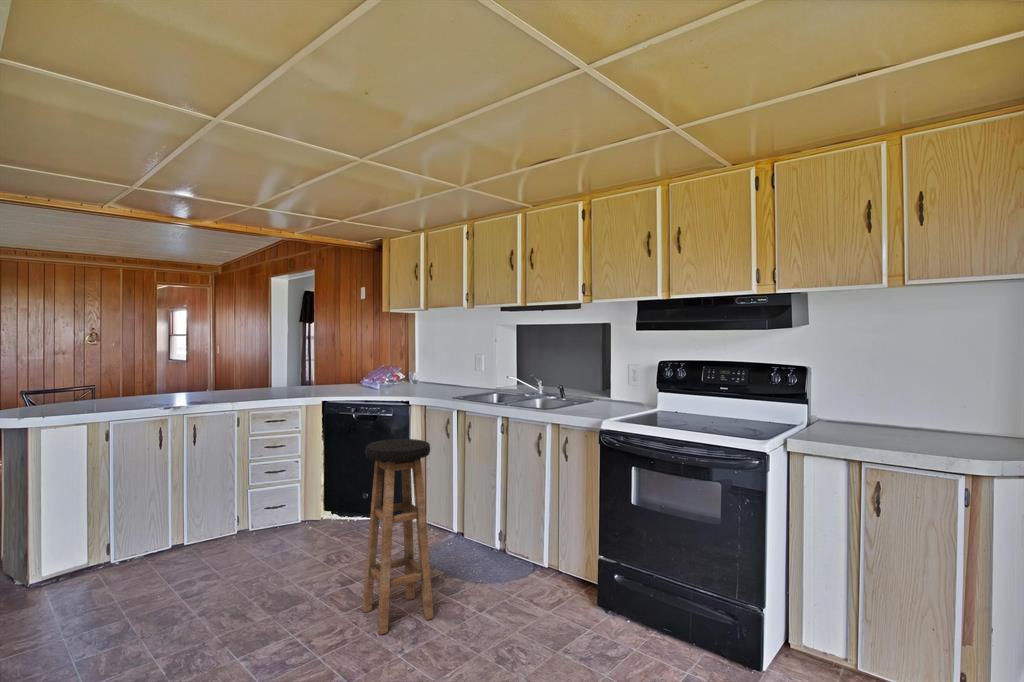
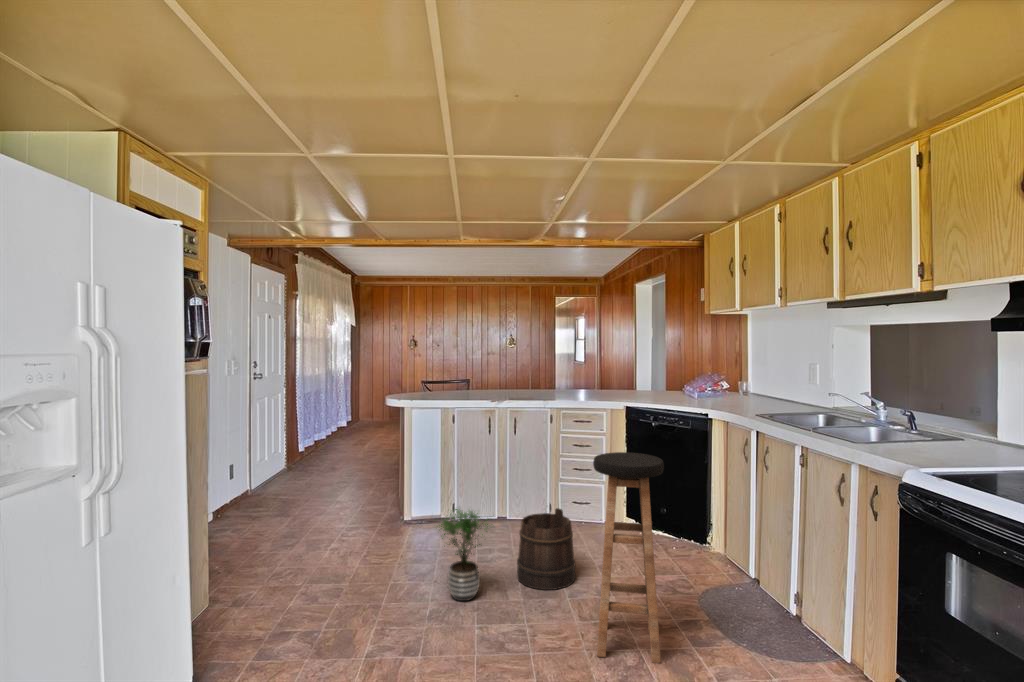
bucket: none [242,512,310,602] -> present [517,508,575,590]
potted plant: none [144,531,232,646] -> present [437,509,488,601]

